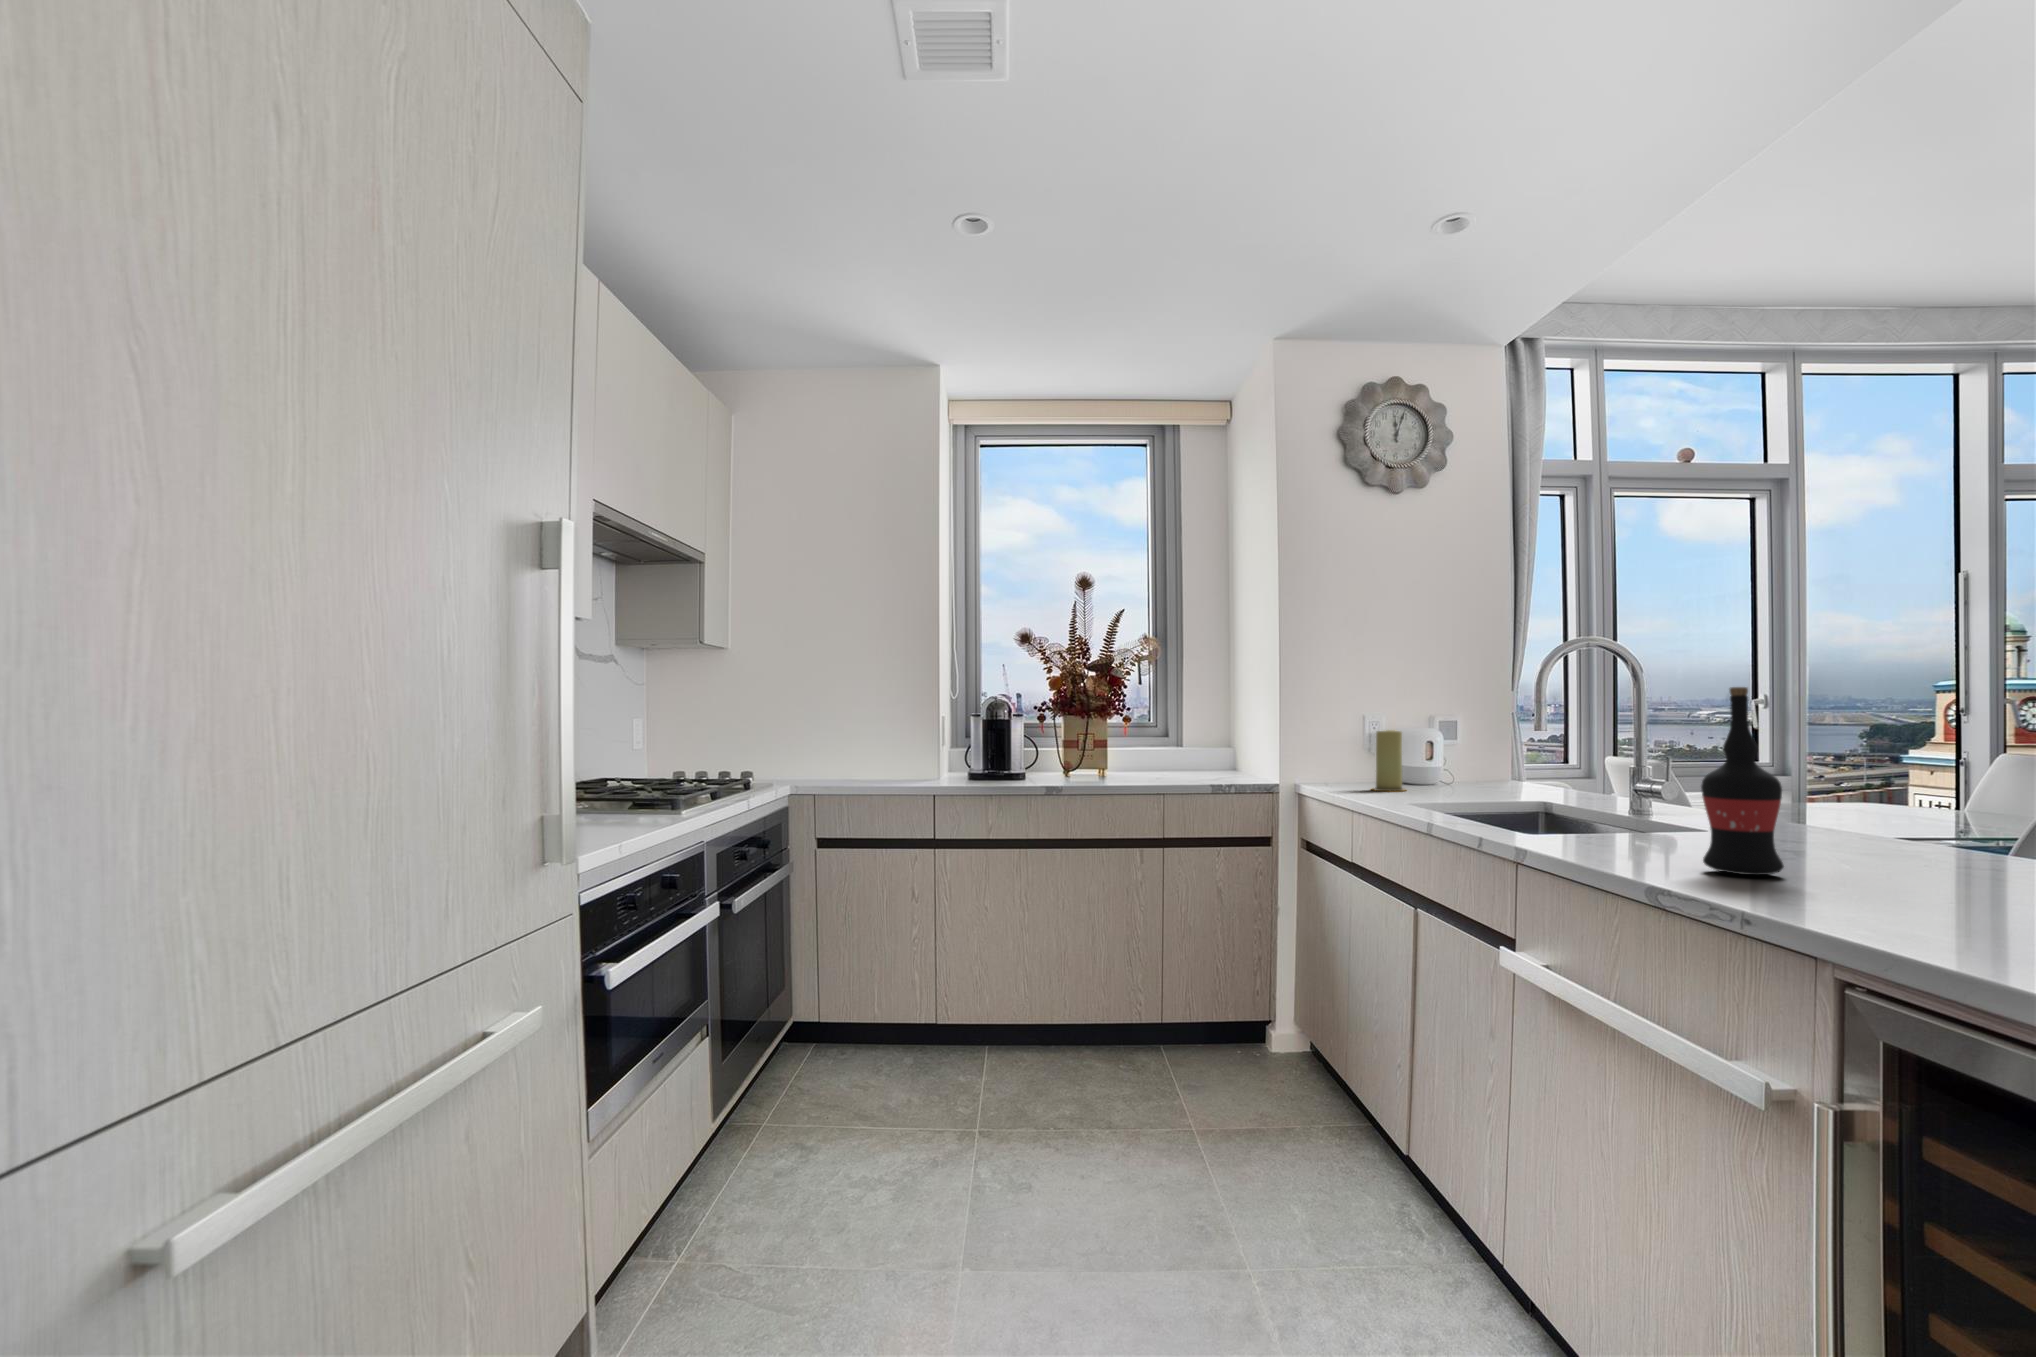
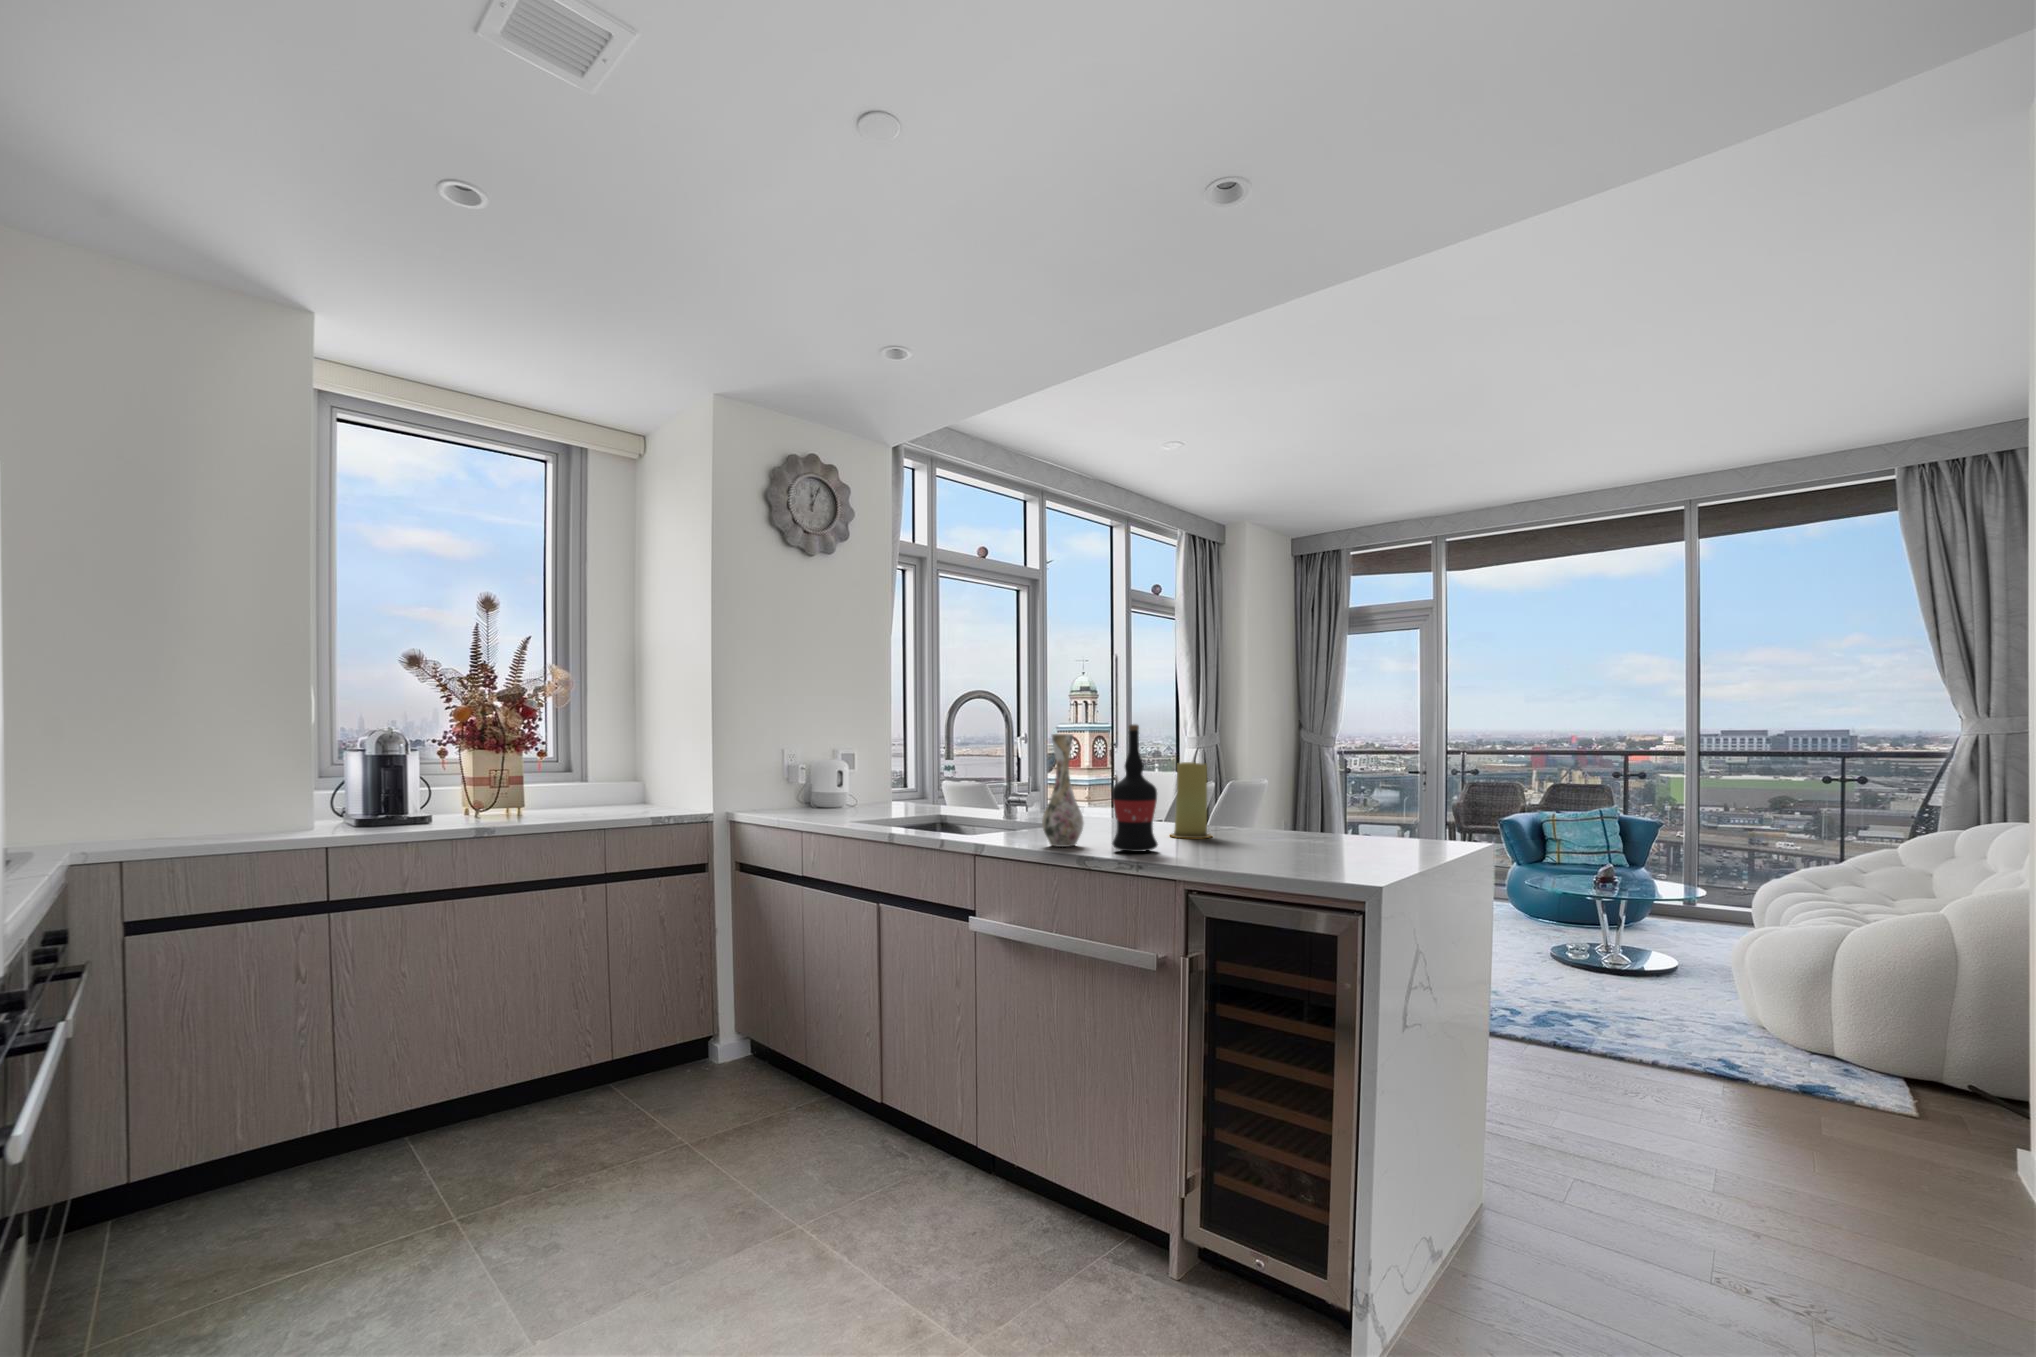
vase: none [1607,701,1675,857] -> present [1042,734,1084,847]
candle: present [1372,730,1405,791] -> present [1170,762,1211,838]

